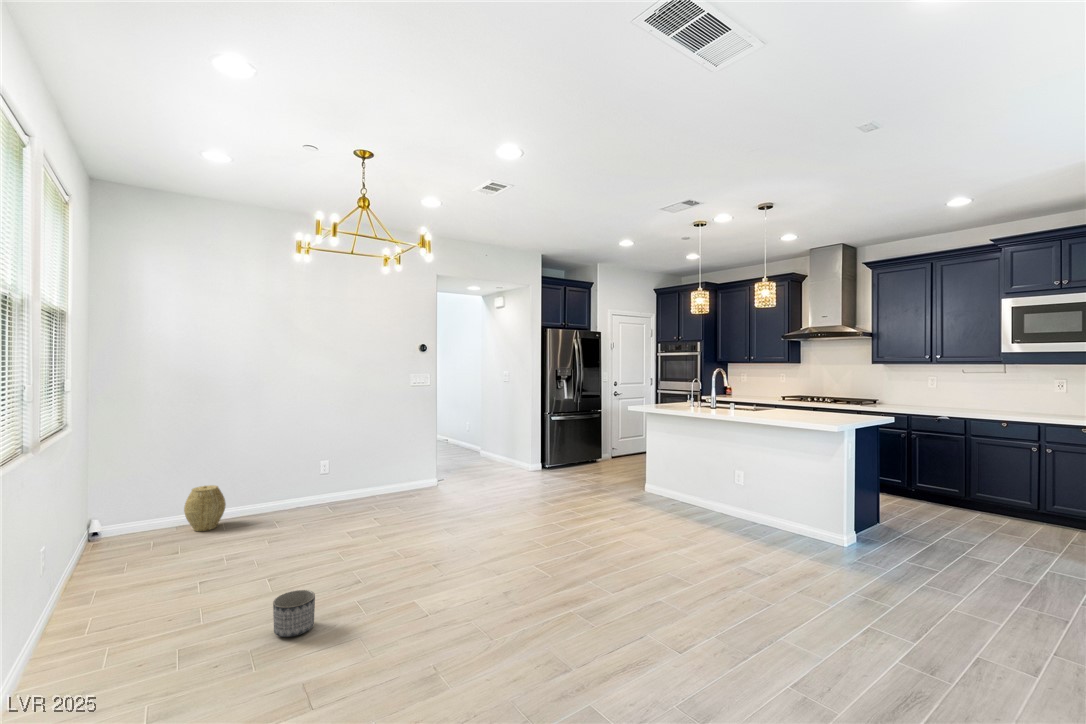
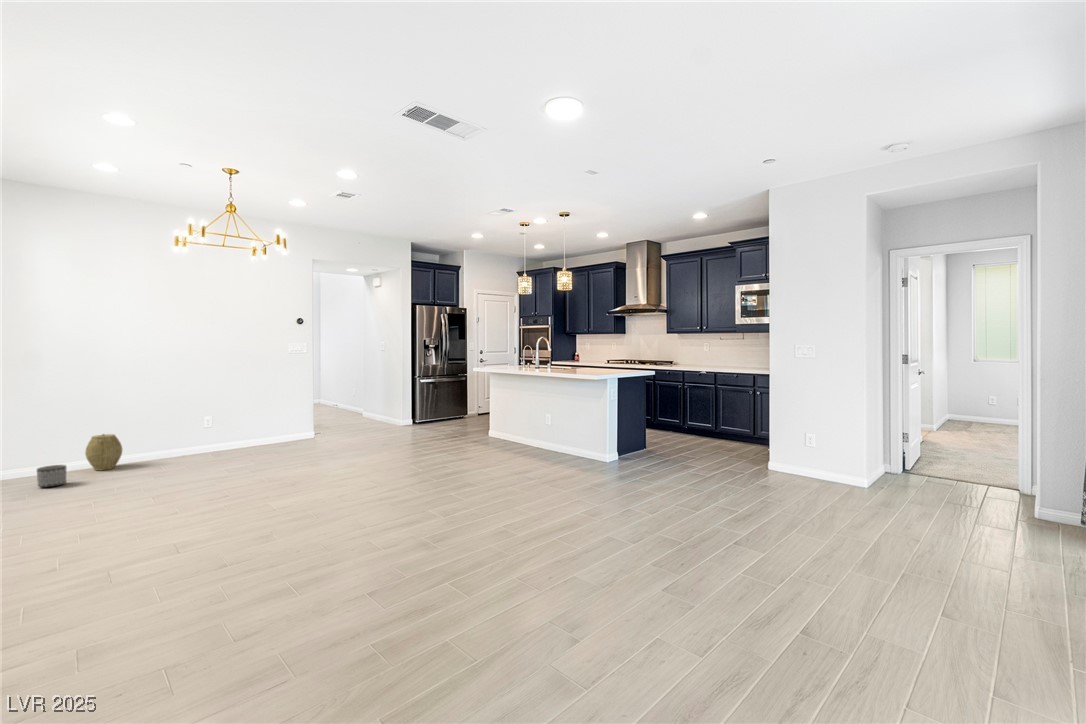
planter: present [273,590,315,637] -> present [37,465,67,487]

